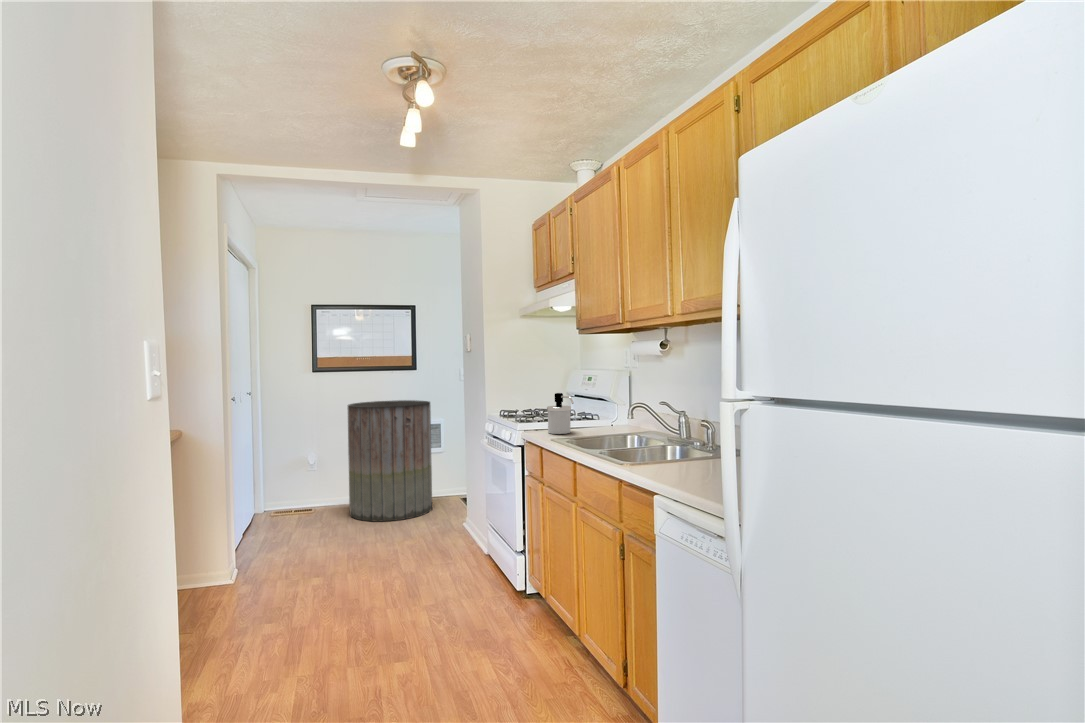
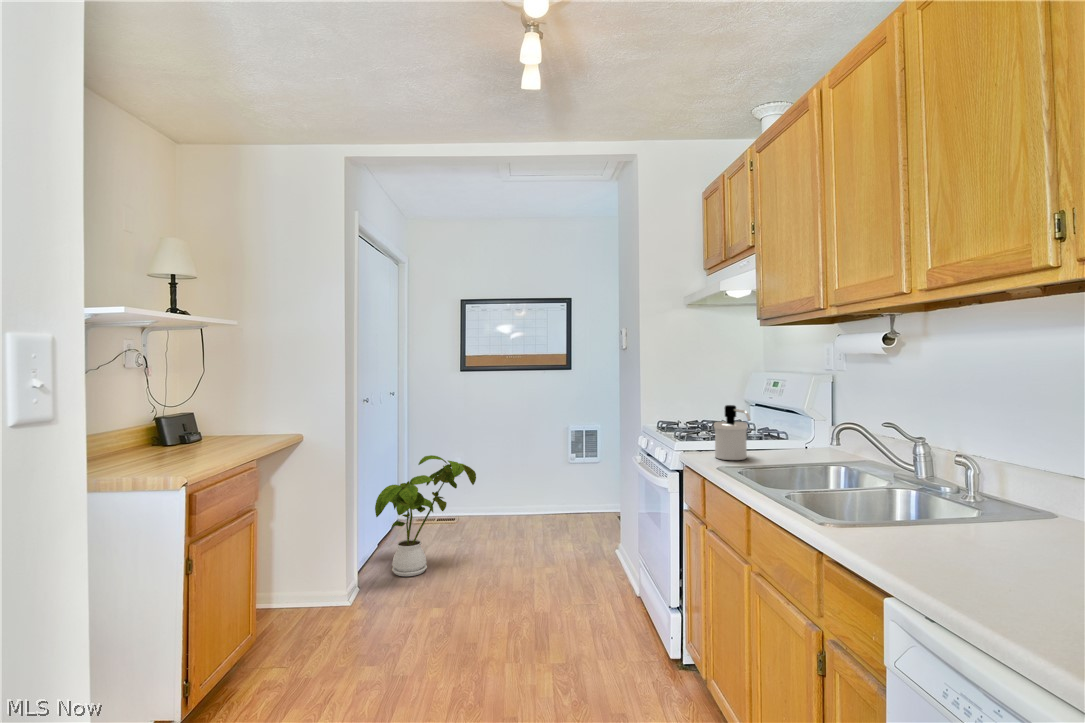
trash can: present [348,400,432,521] -> none [493,403,585,541]
house plant: none [244,448,338,560] -> present [375,455,476,576]

